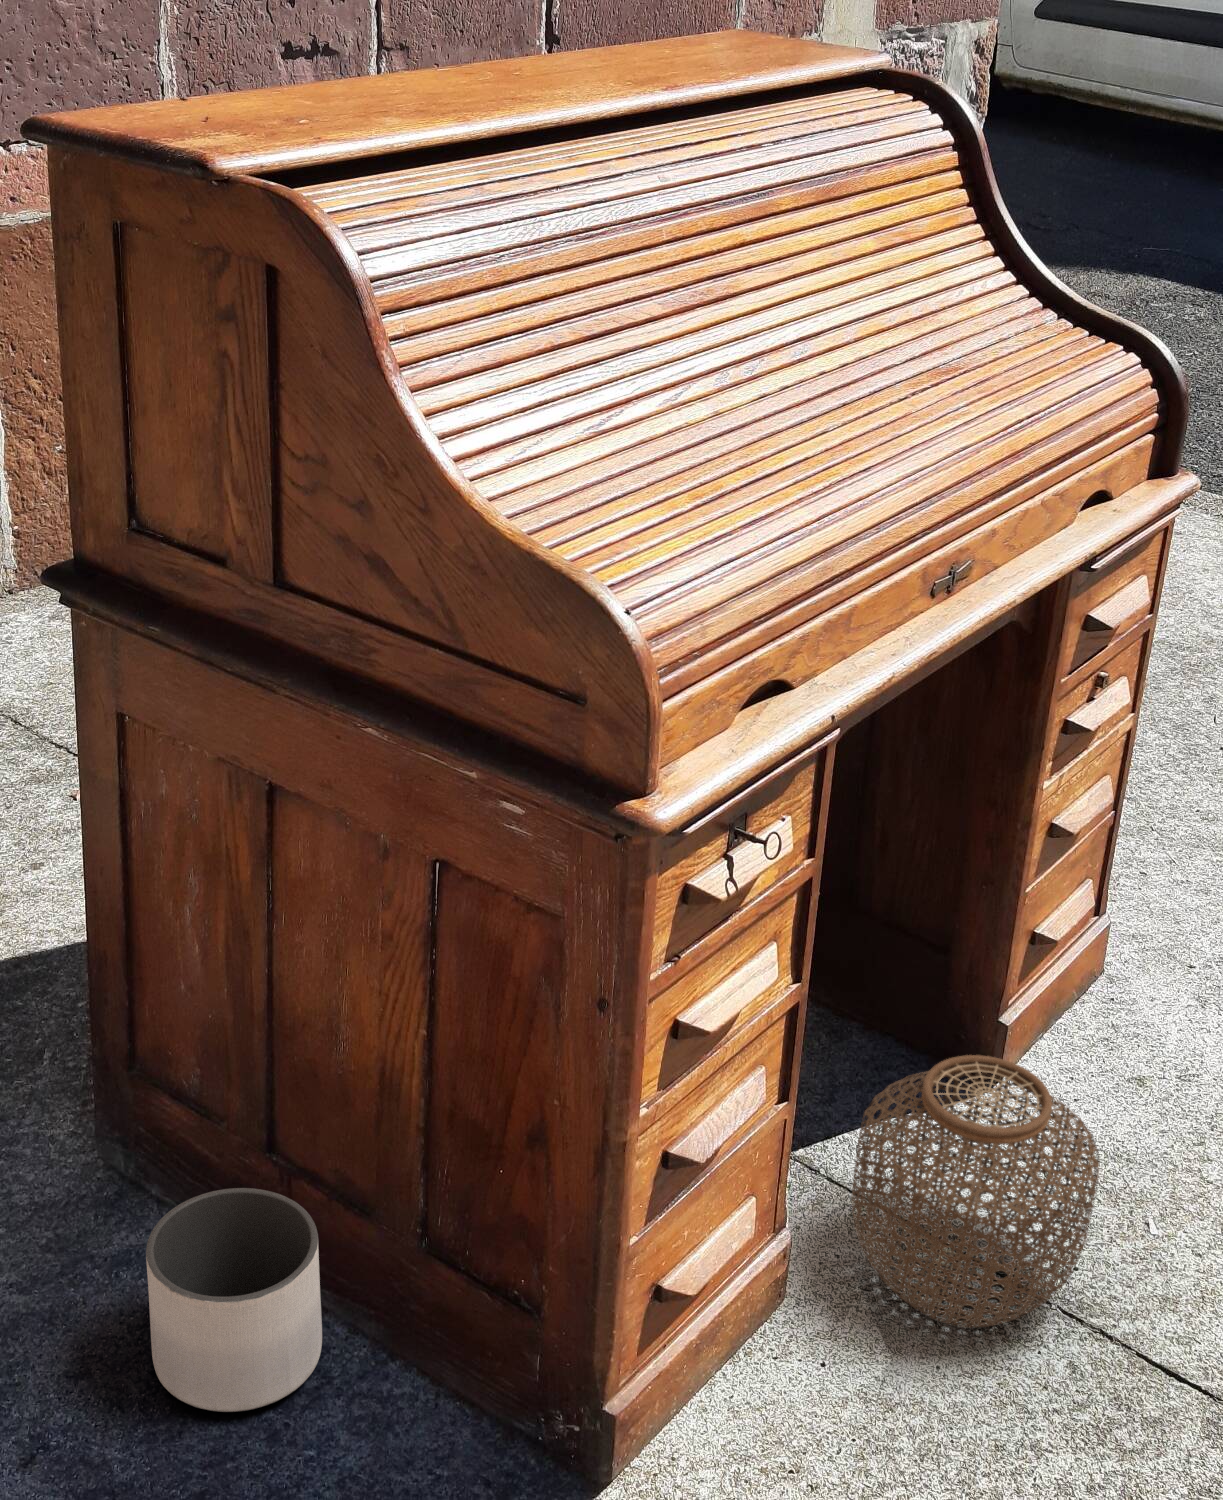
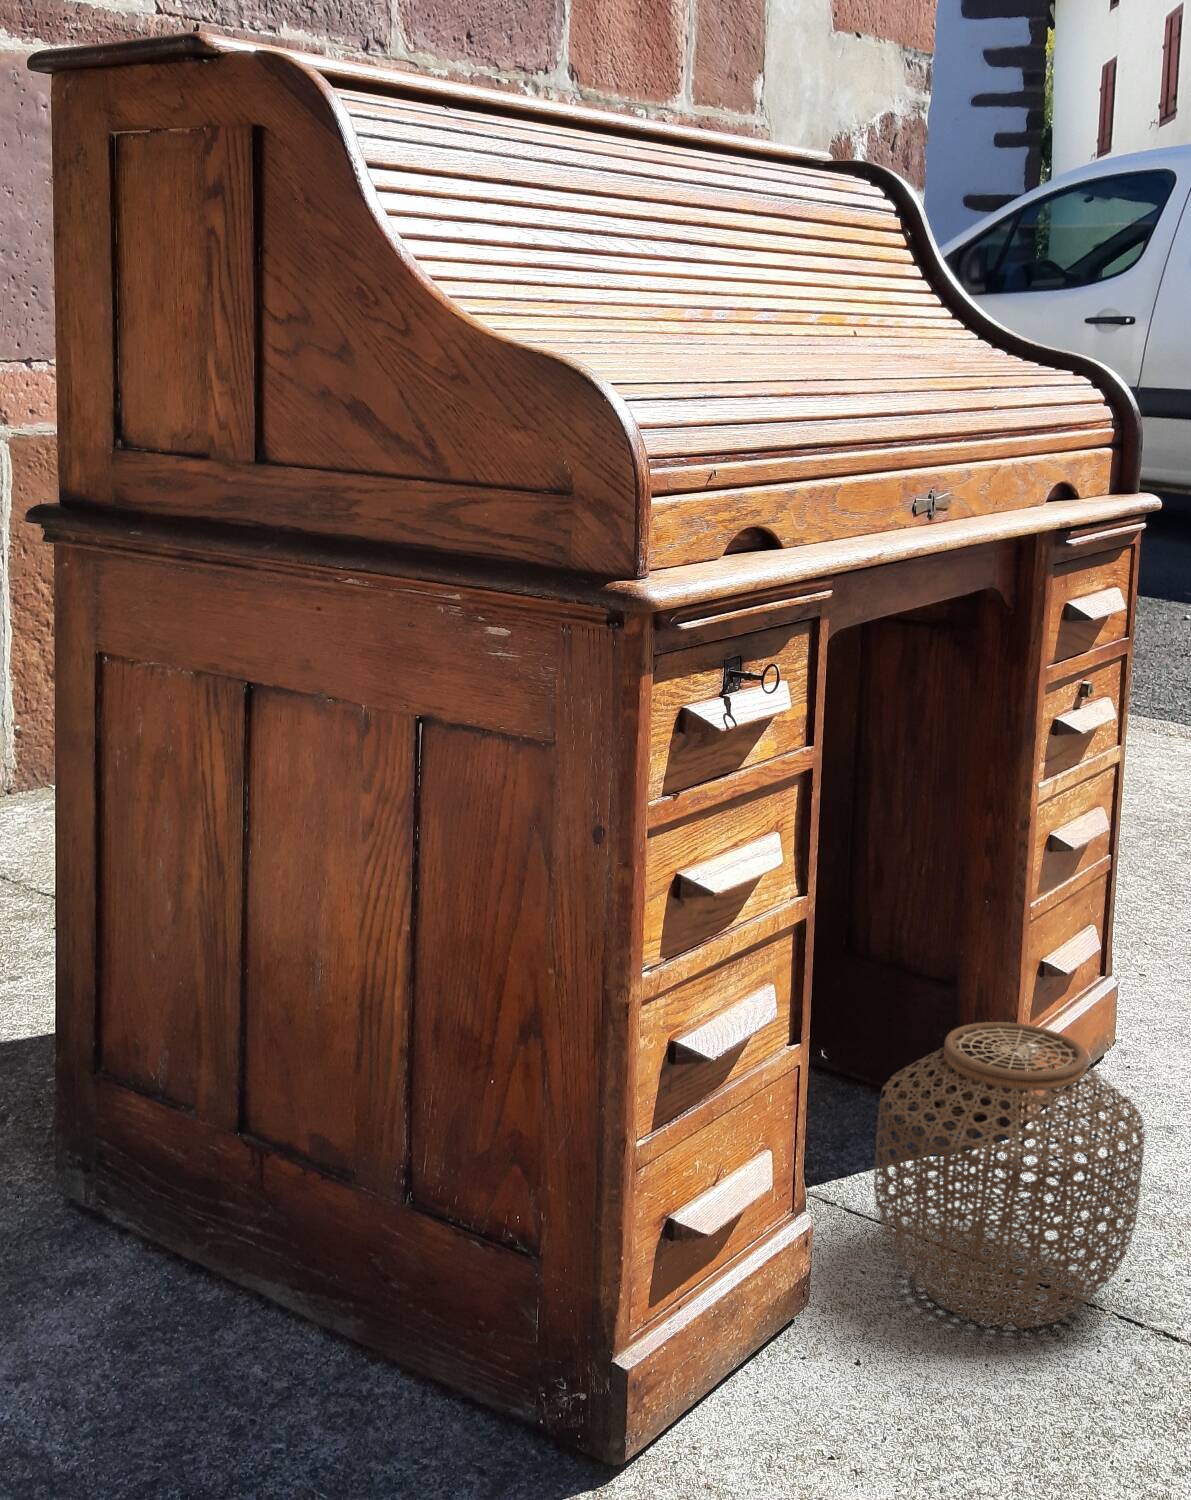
planter: present [146,1188,322,1412] -> none [90,1164,288,1407]

